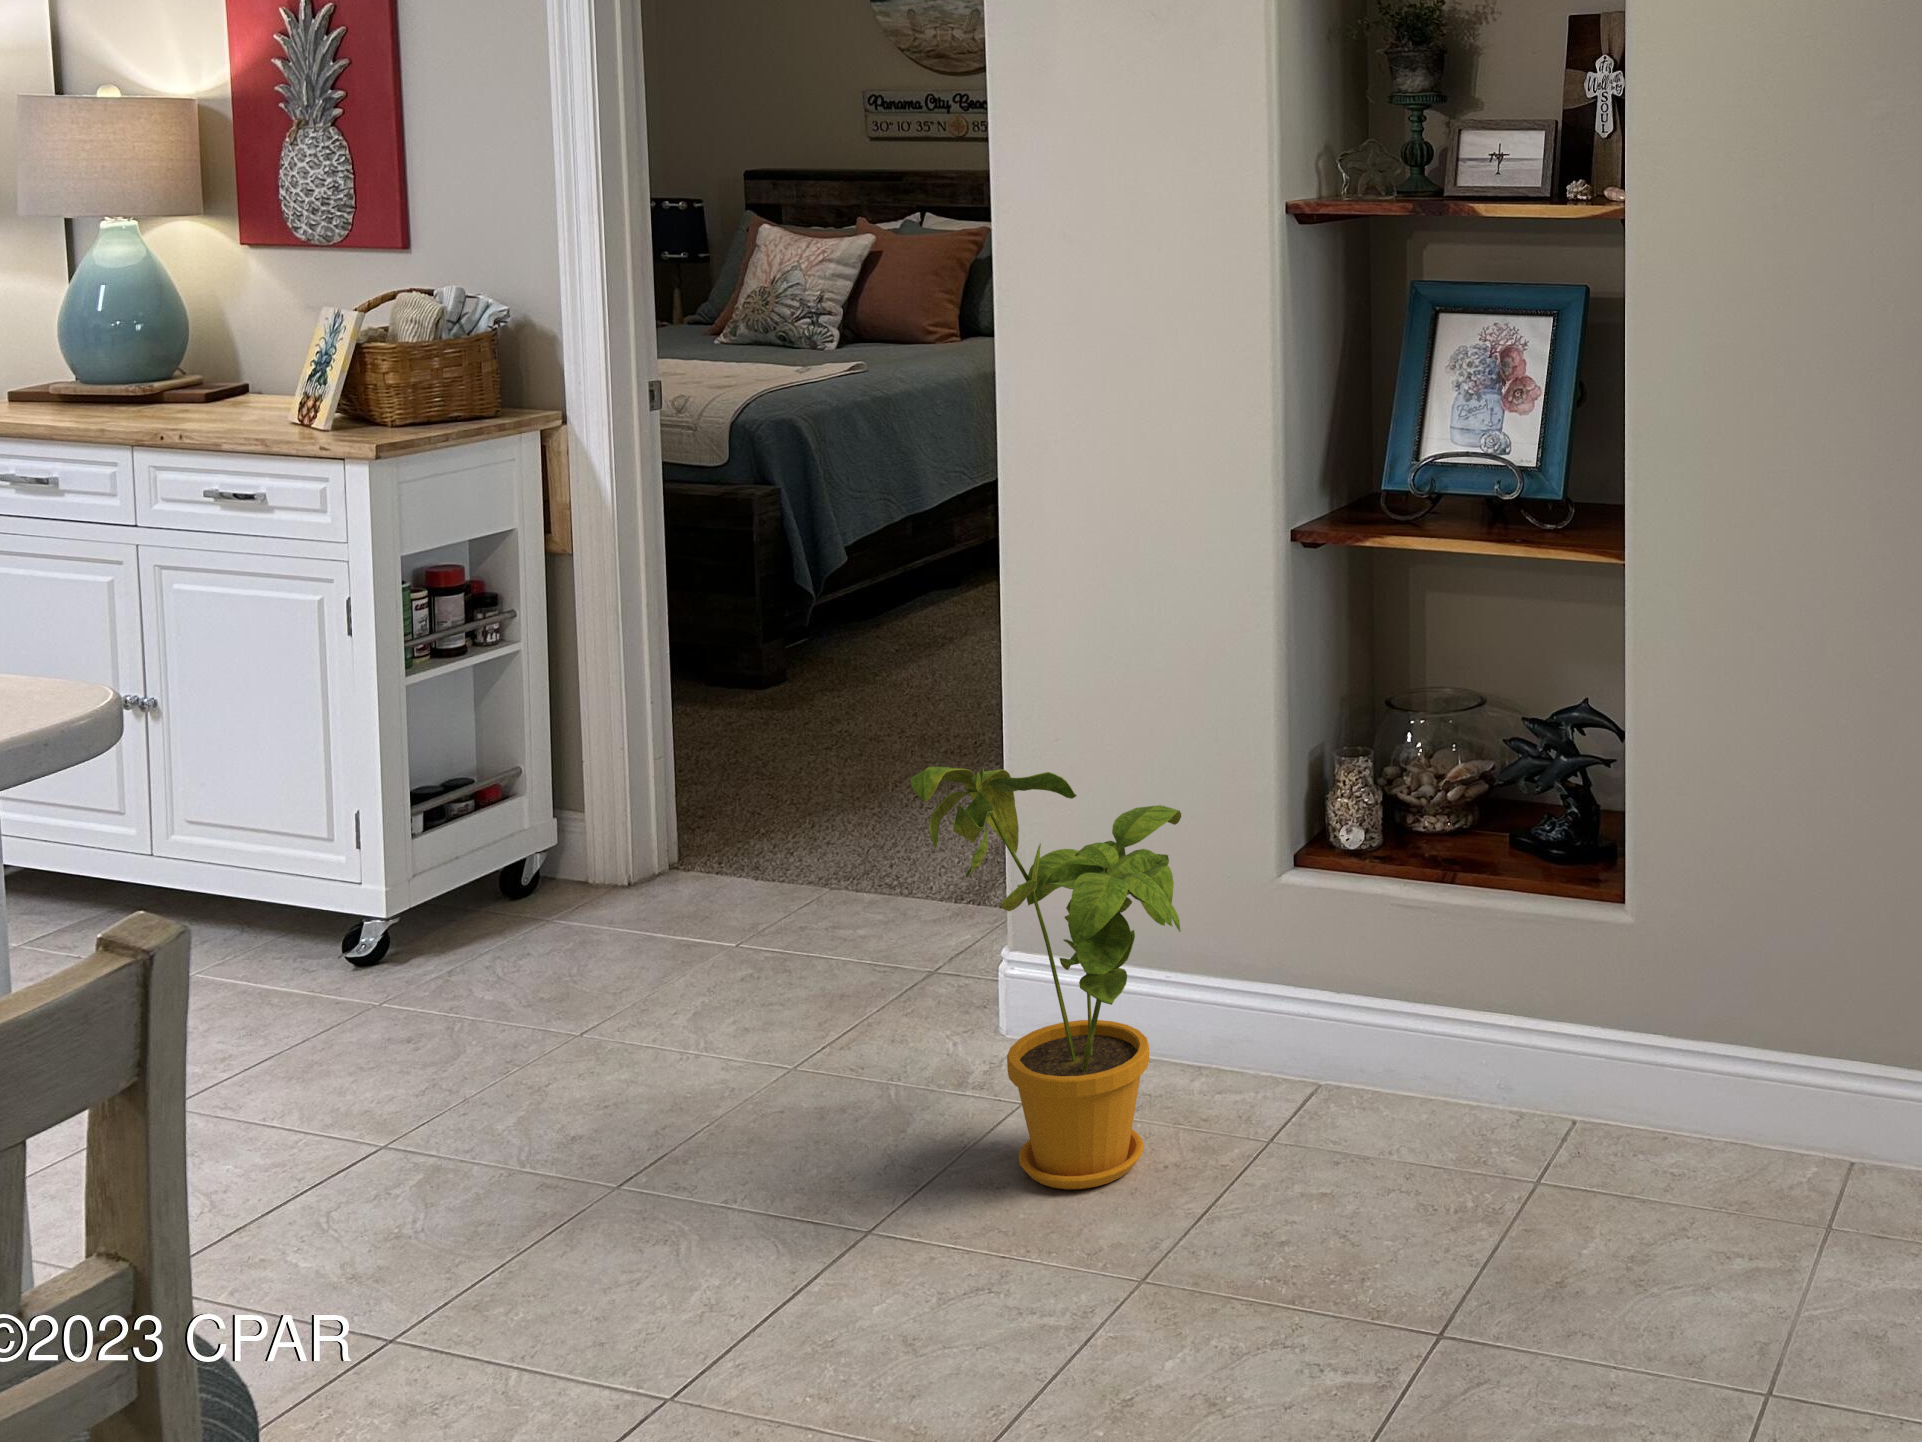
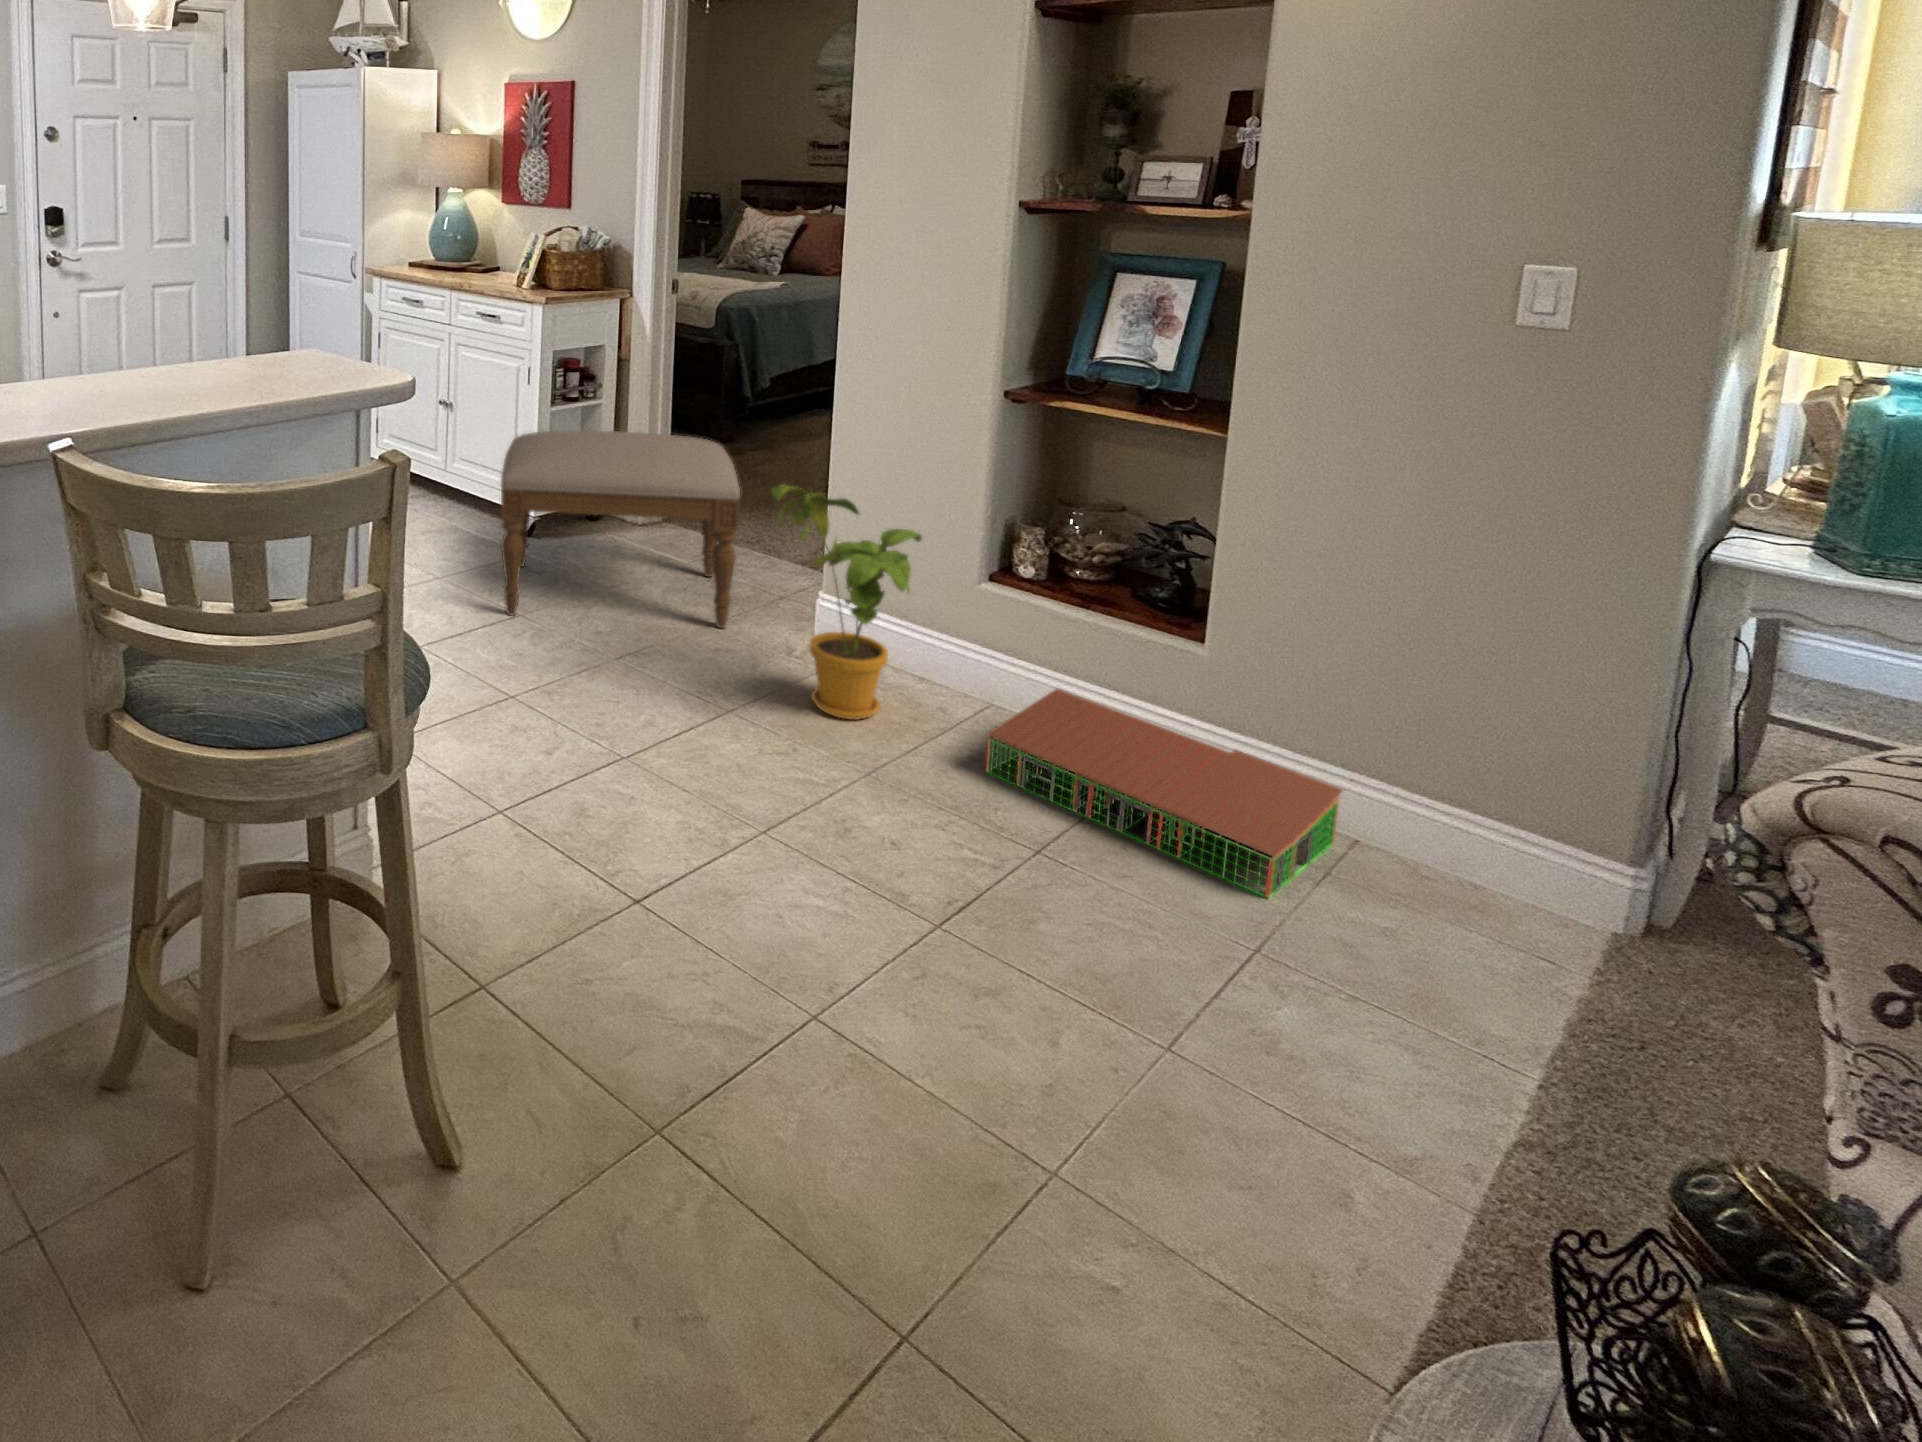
ottoman: none [307,694,842,1158] -> present [501,431,740,628]
storage bin: none [1331,1032,1831,1302] -> present [986,689,1342,898]

